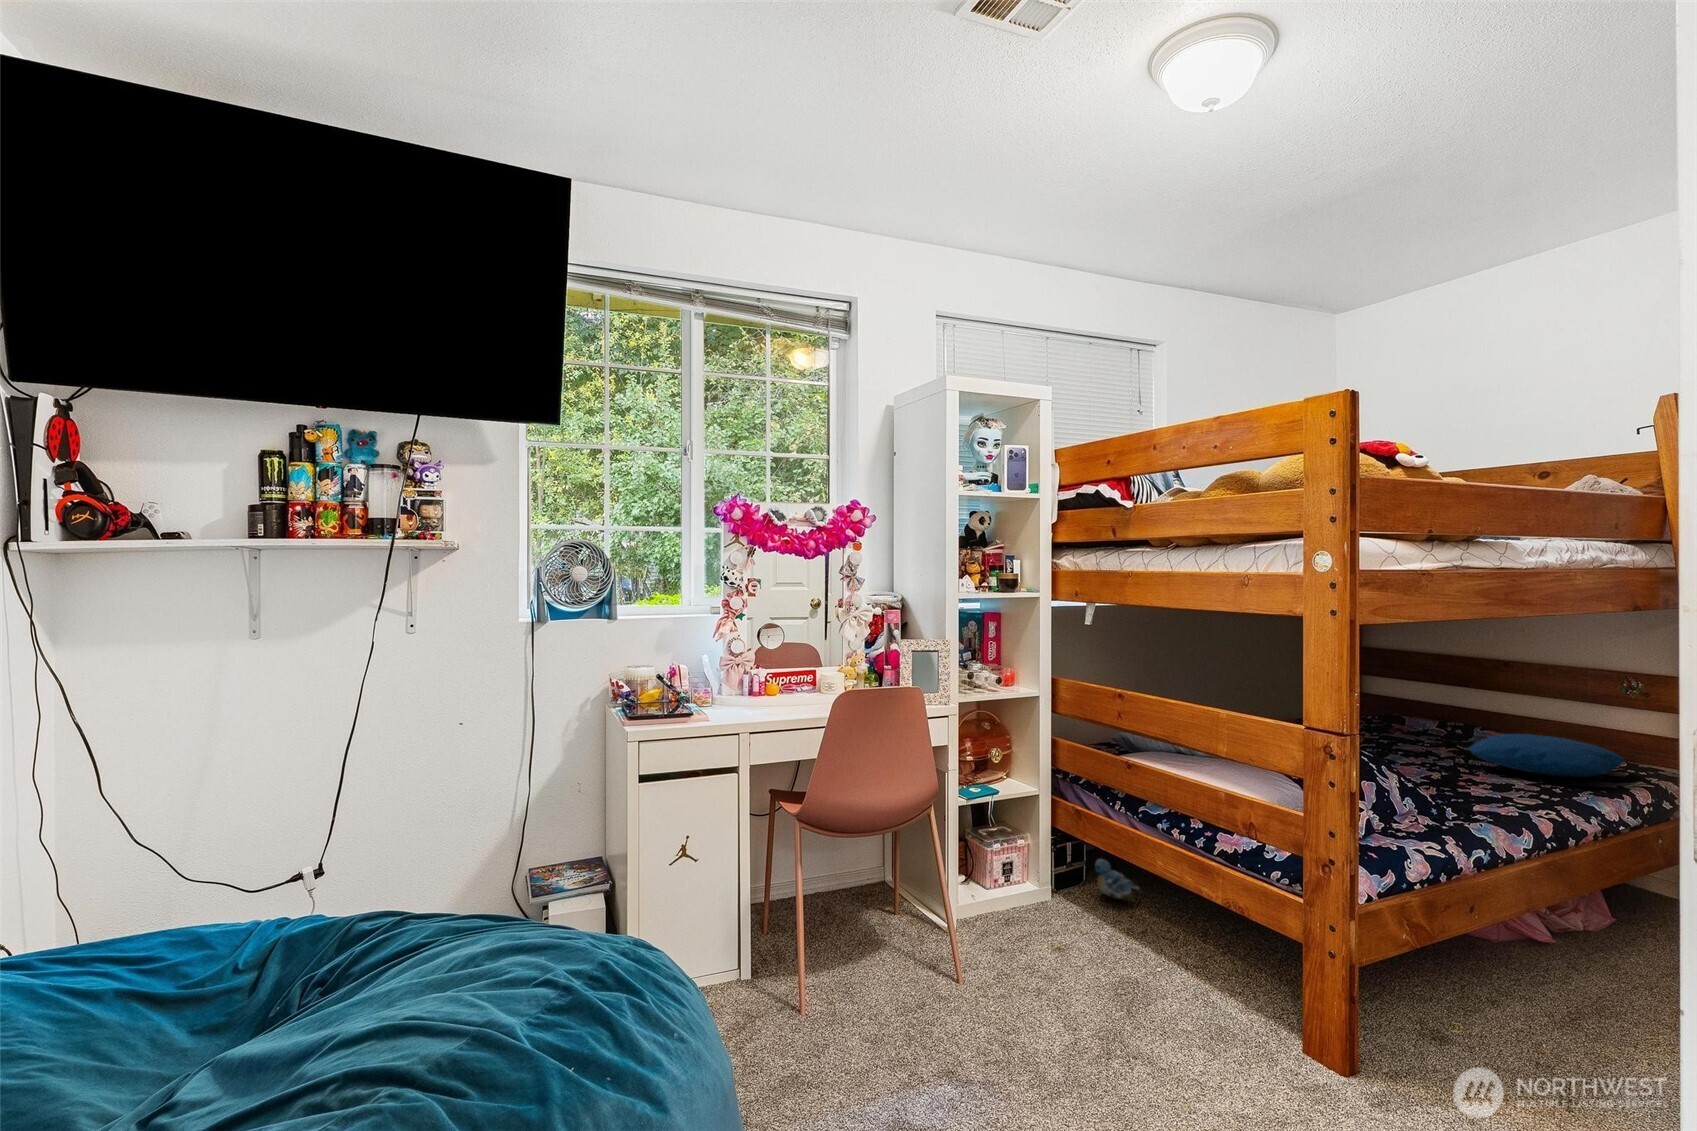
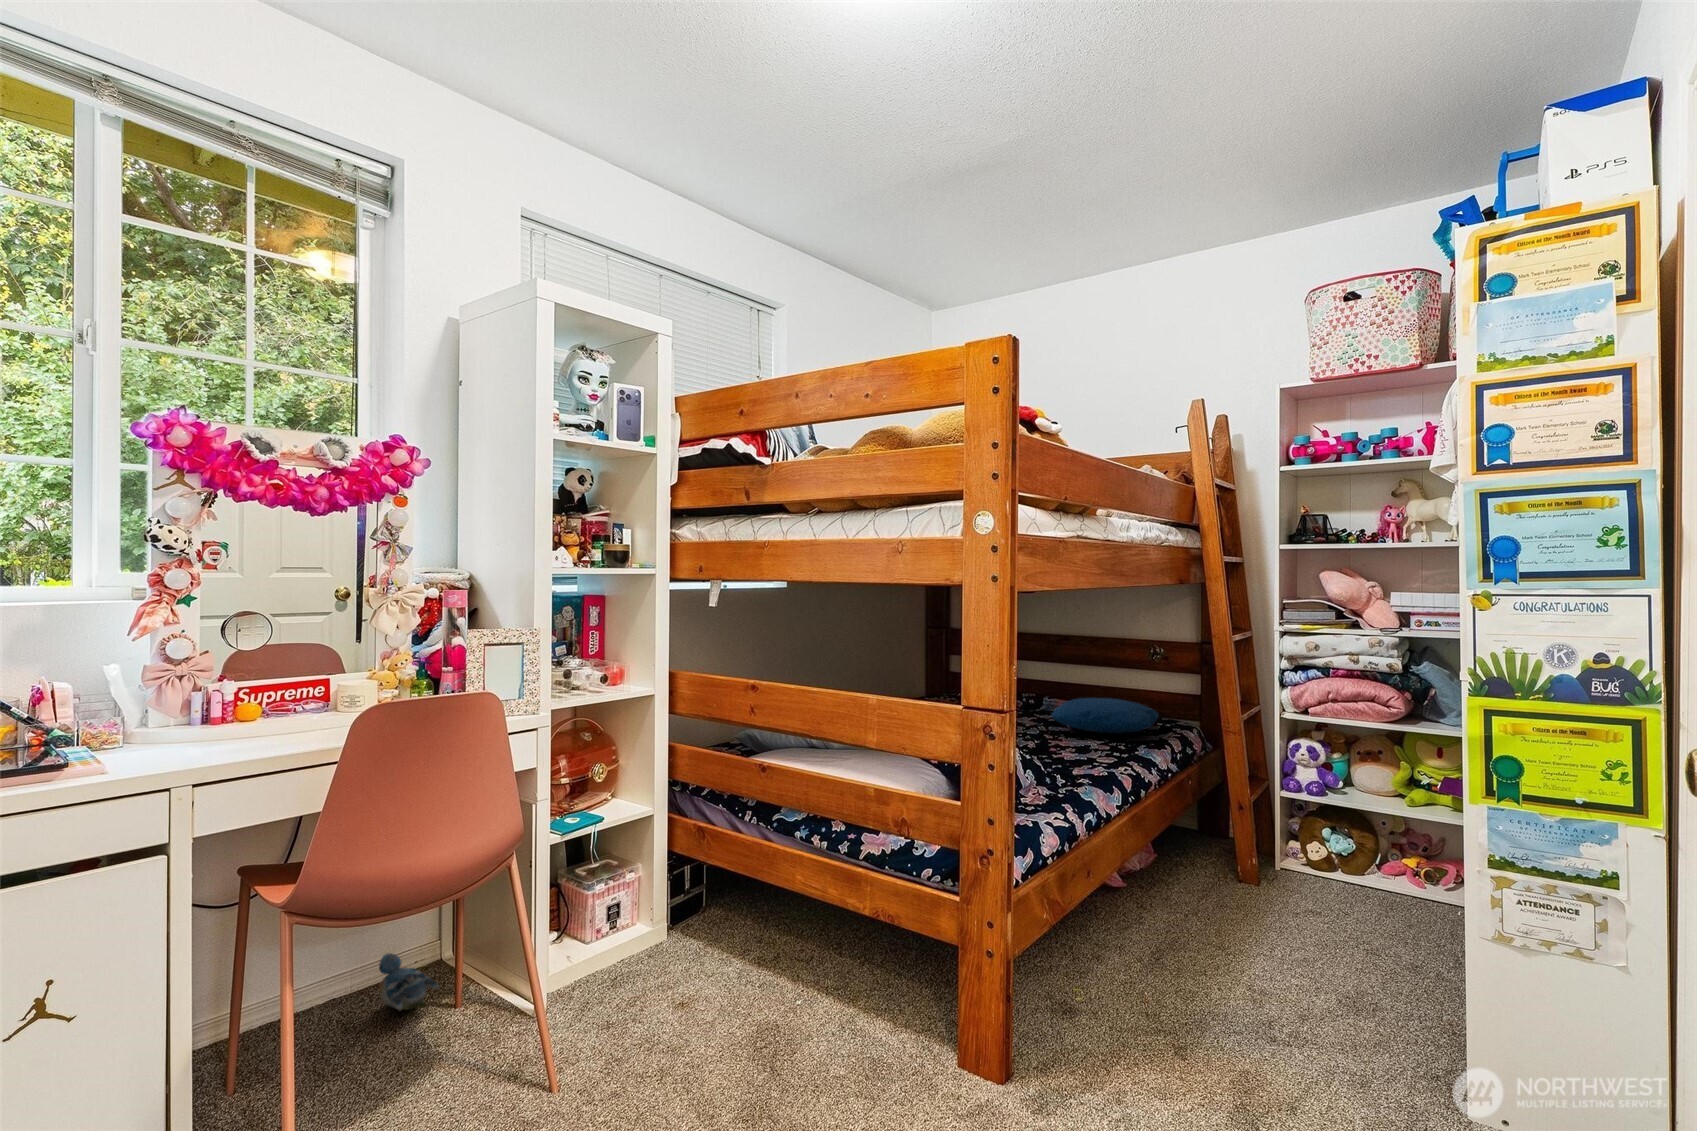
plush toy: present [1095,859,1139,900] -> present [379,953,440,1010]

